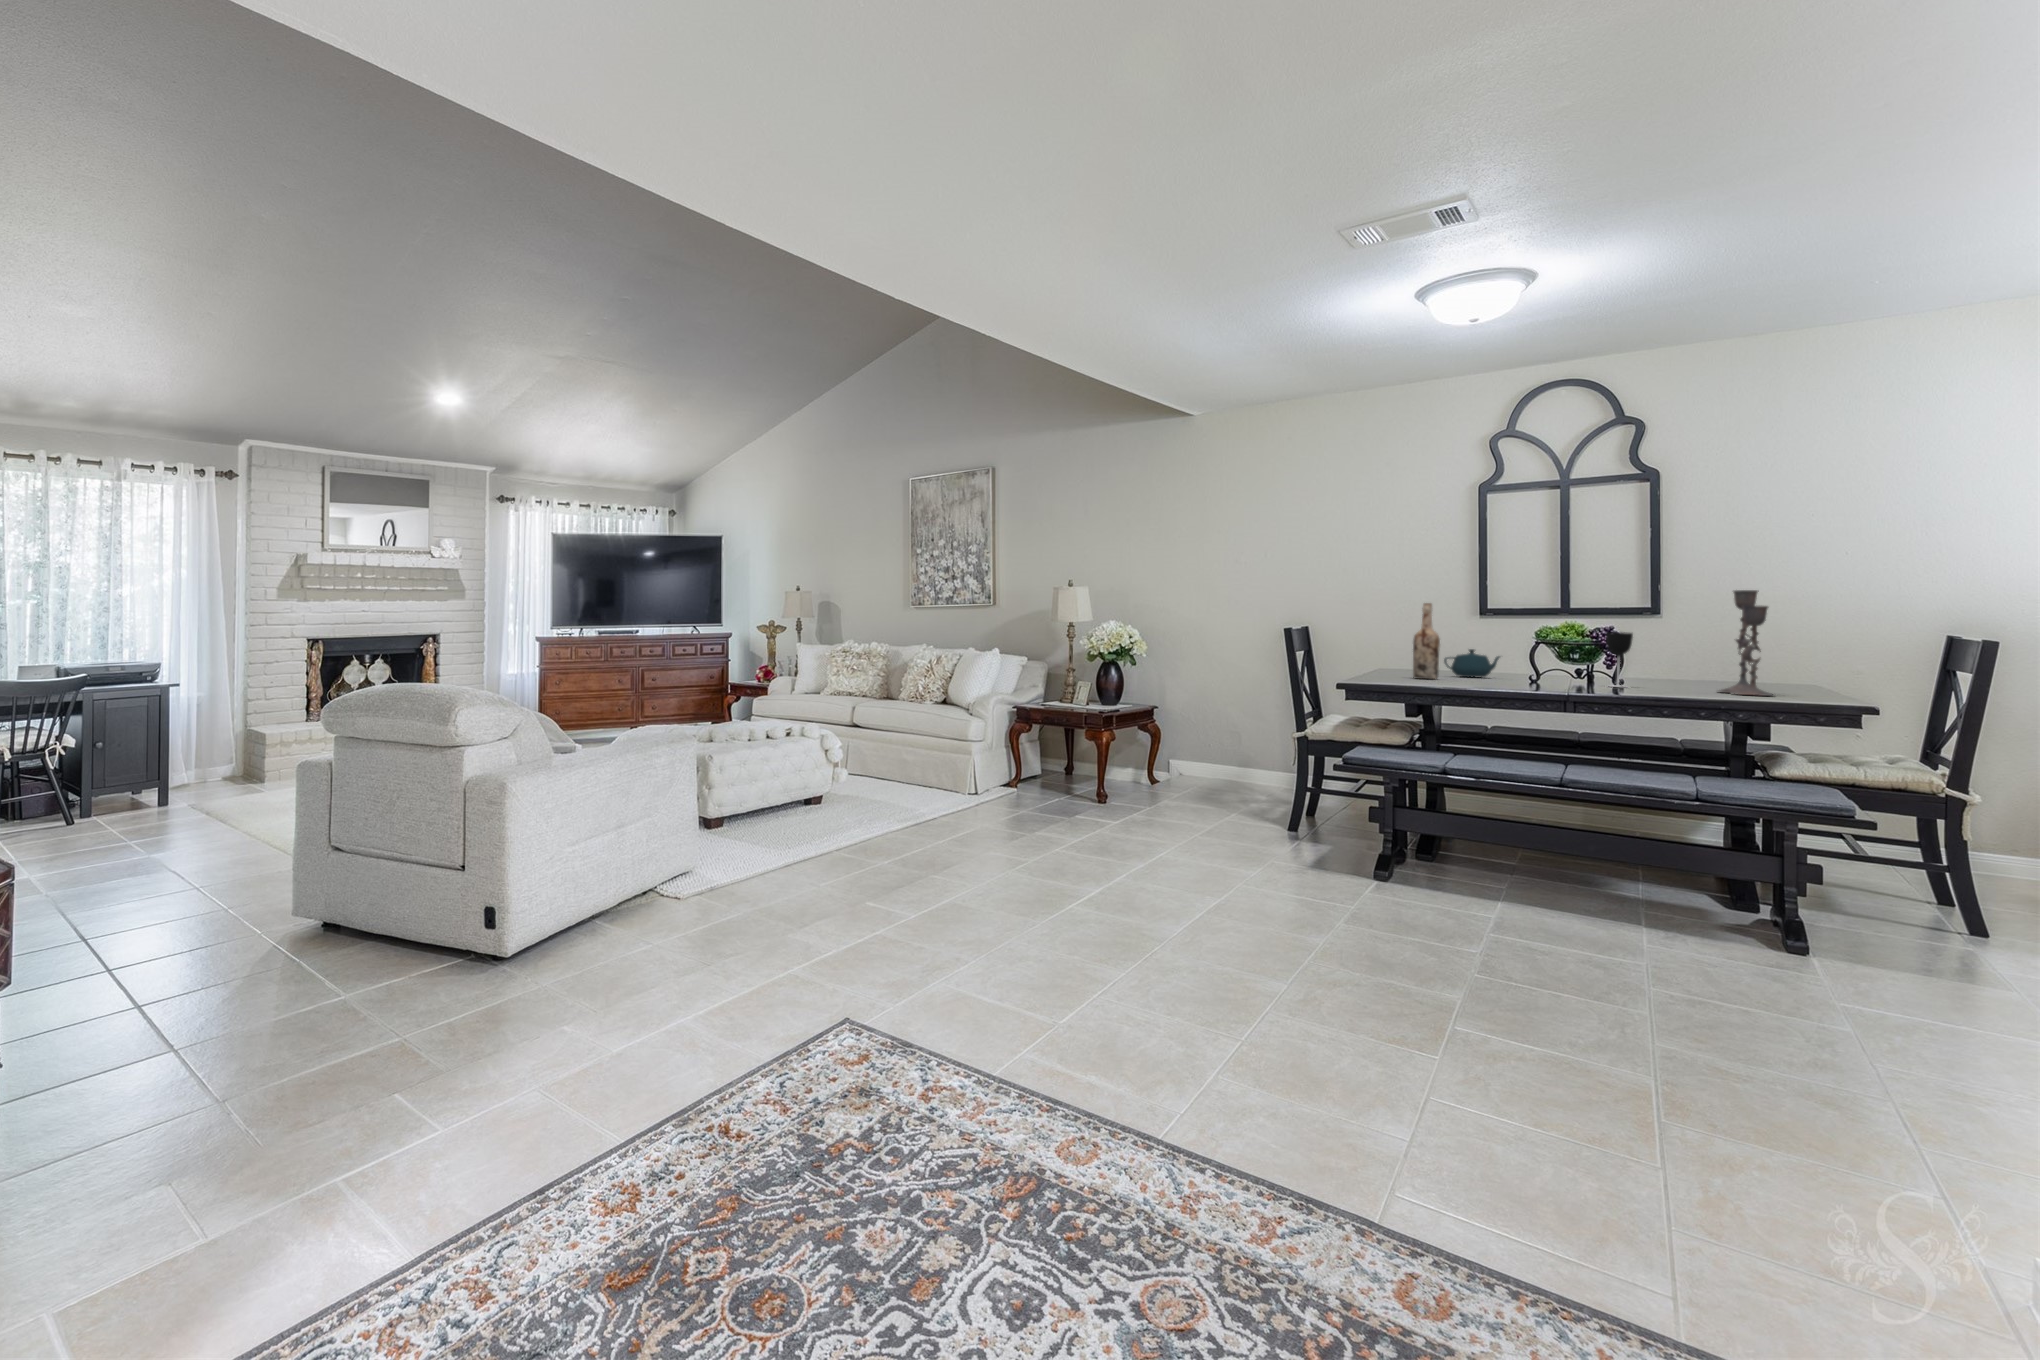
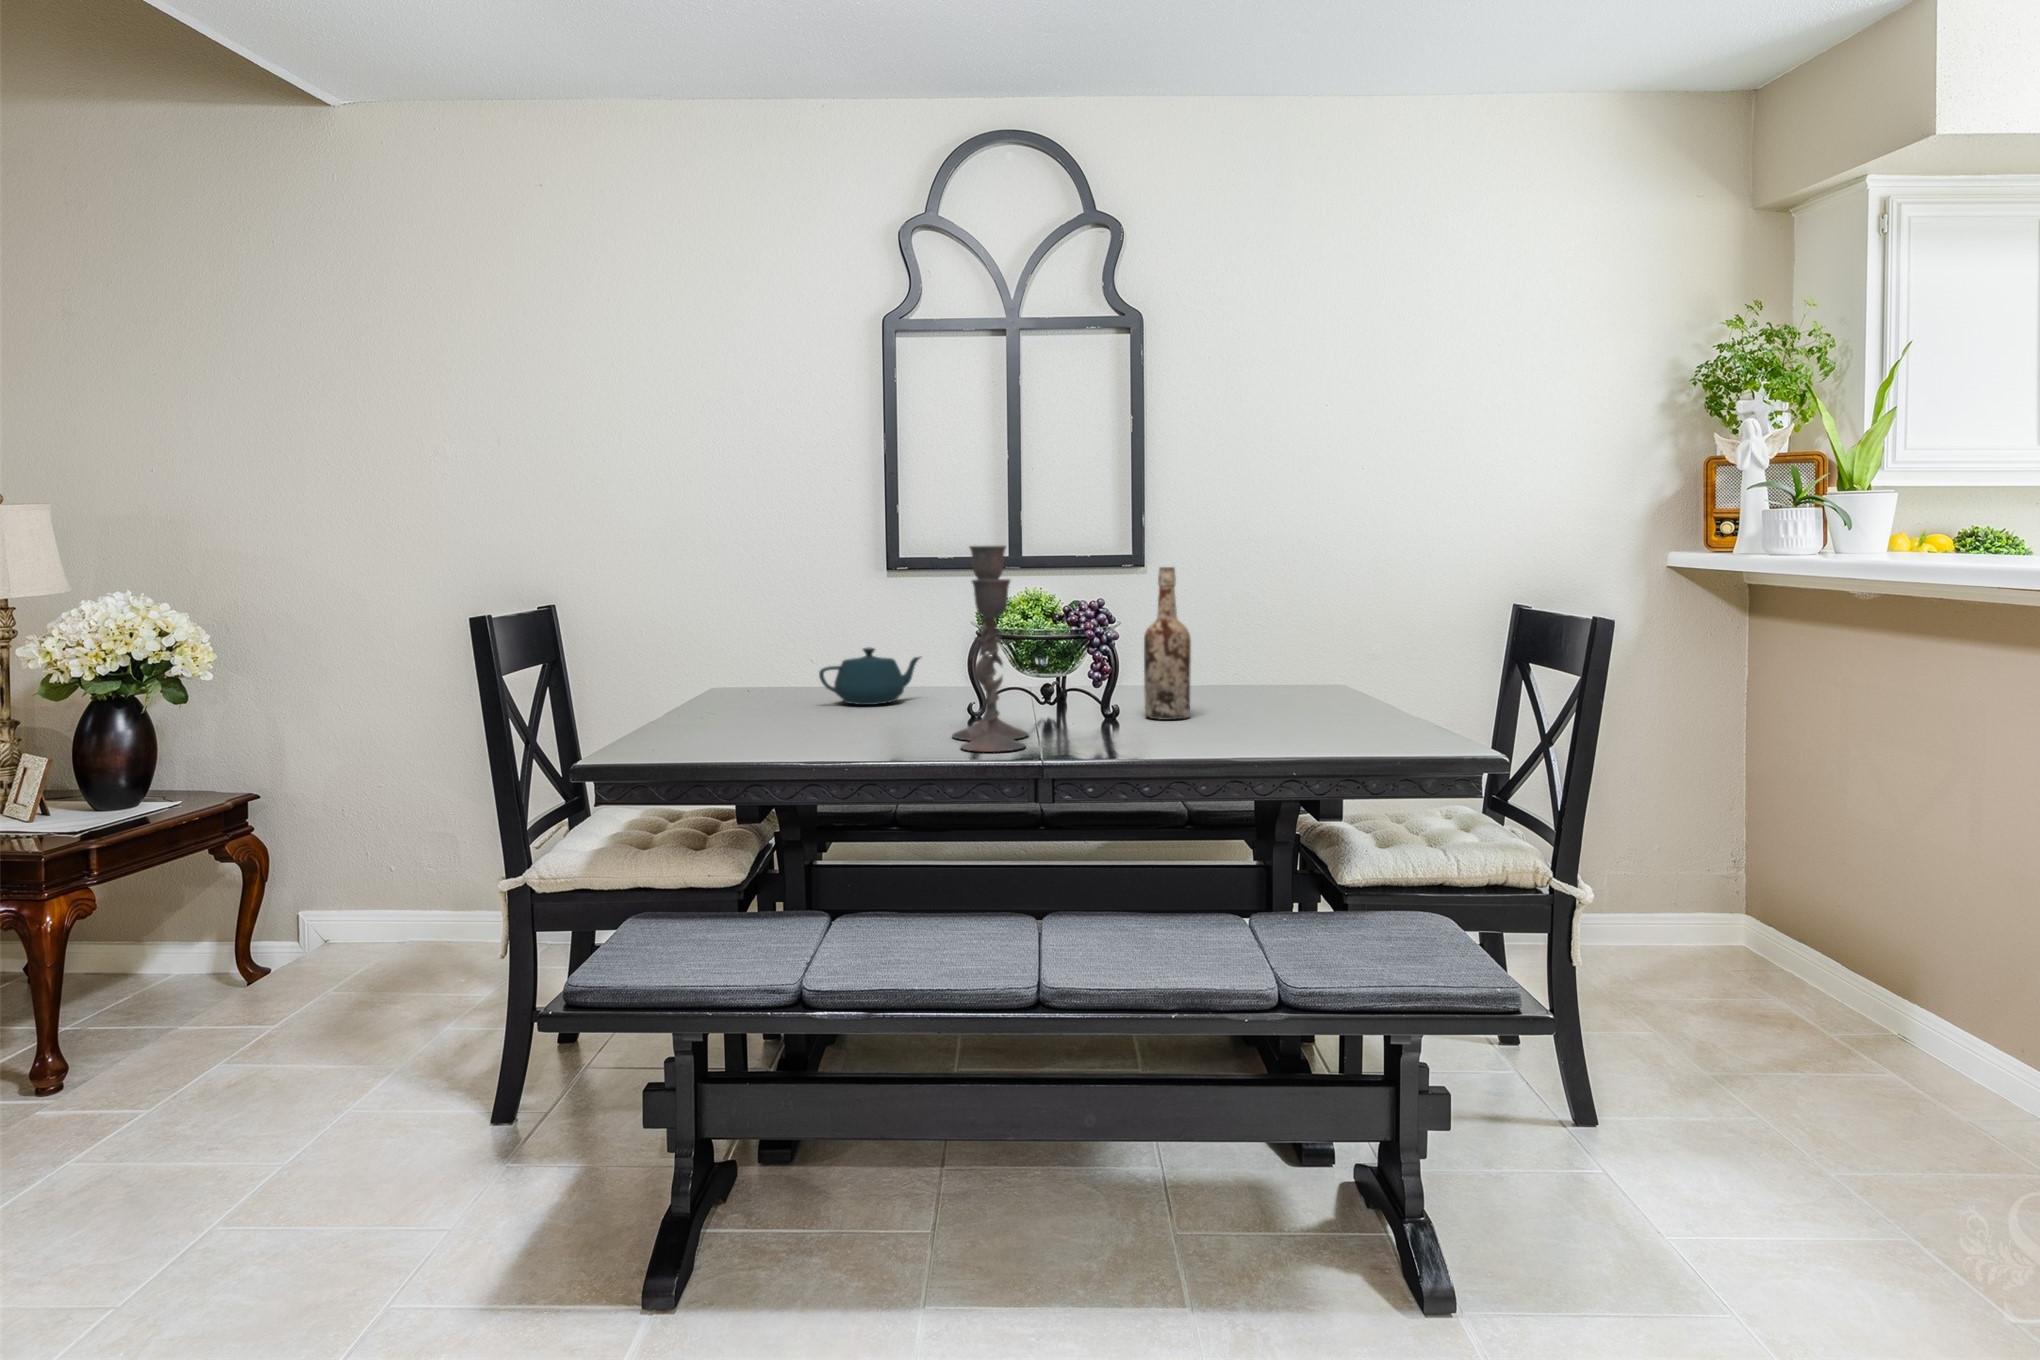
candlestick: present [1719,590,1773,696] -> present [952,545,1028,752]
wine bottle: present [1413,603,1440,679] -> present [1144,567,1191,720]
wine glass: present [1606,632,1633,687] -> none [1090,623,1133,731]

